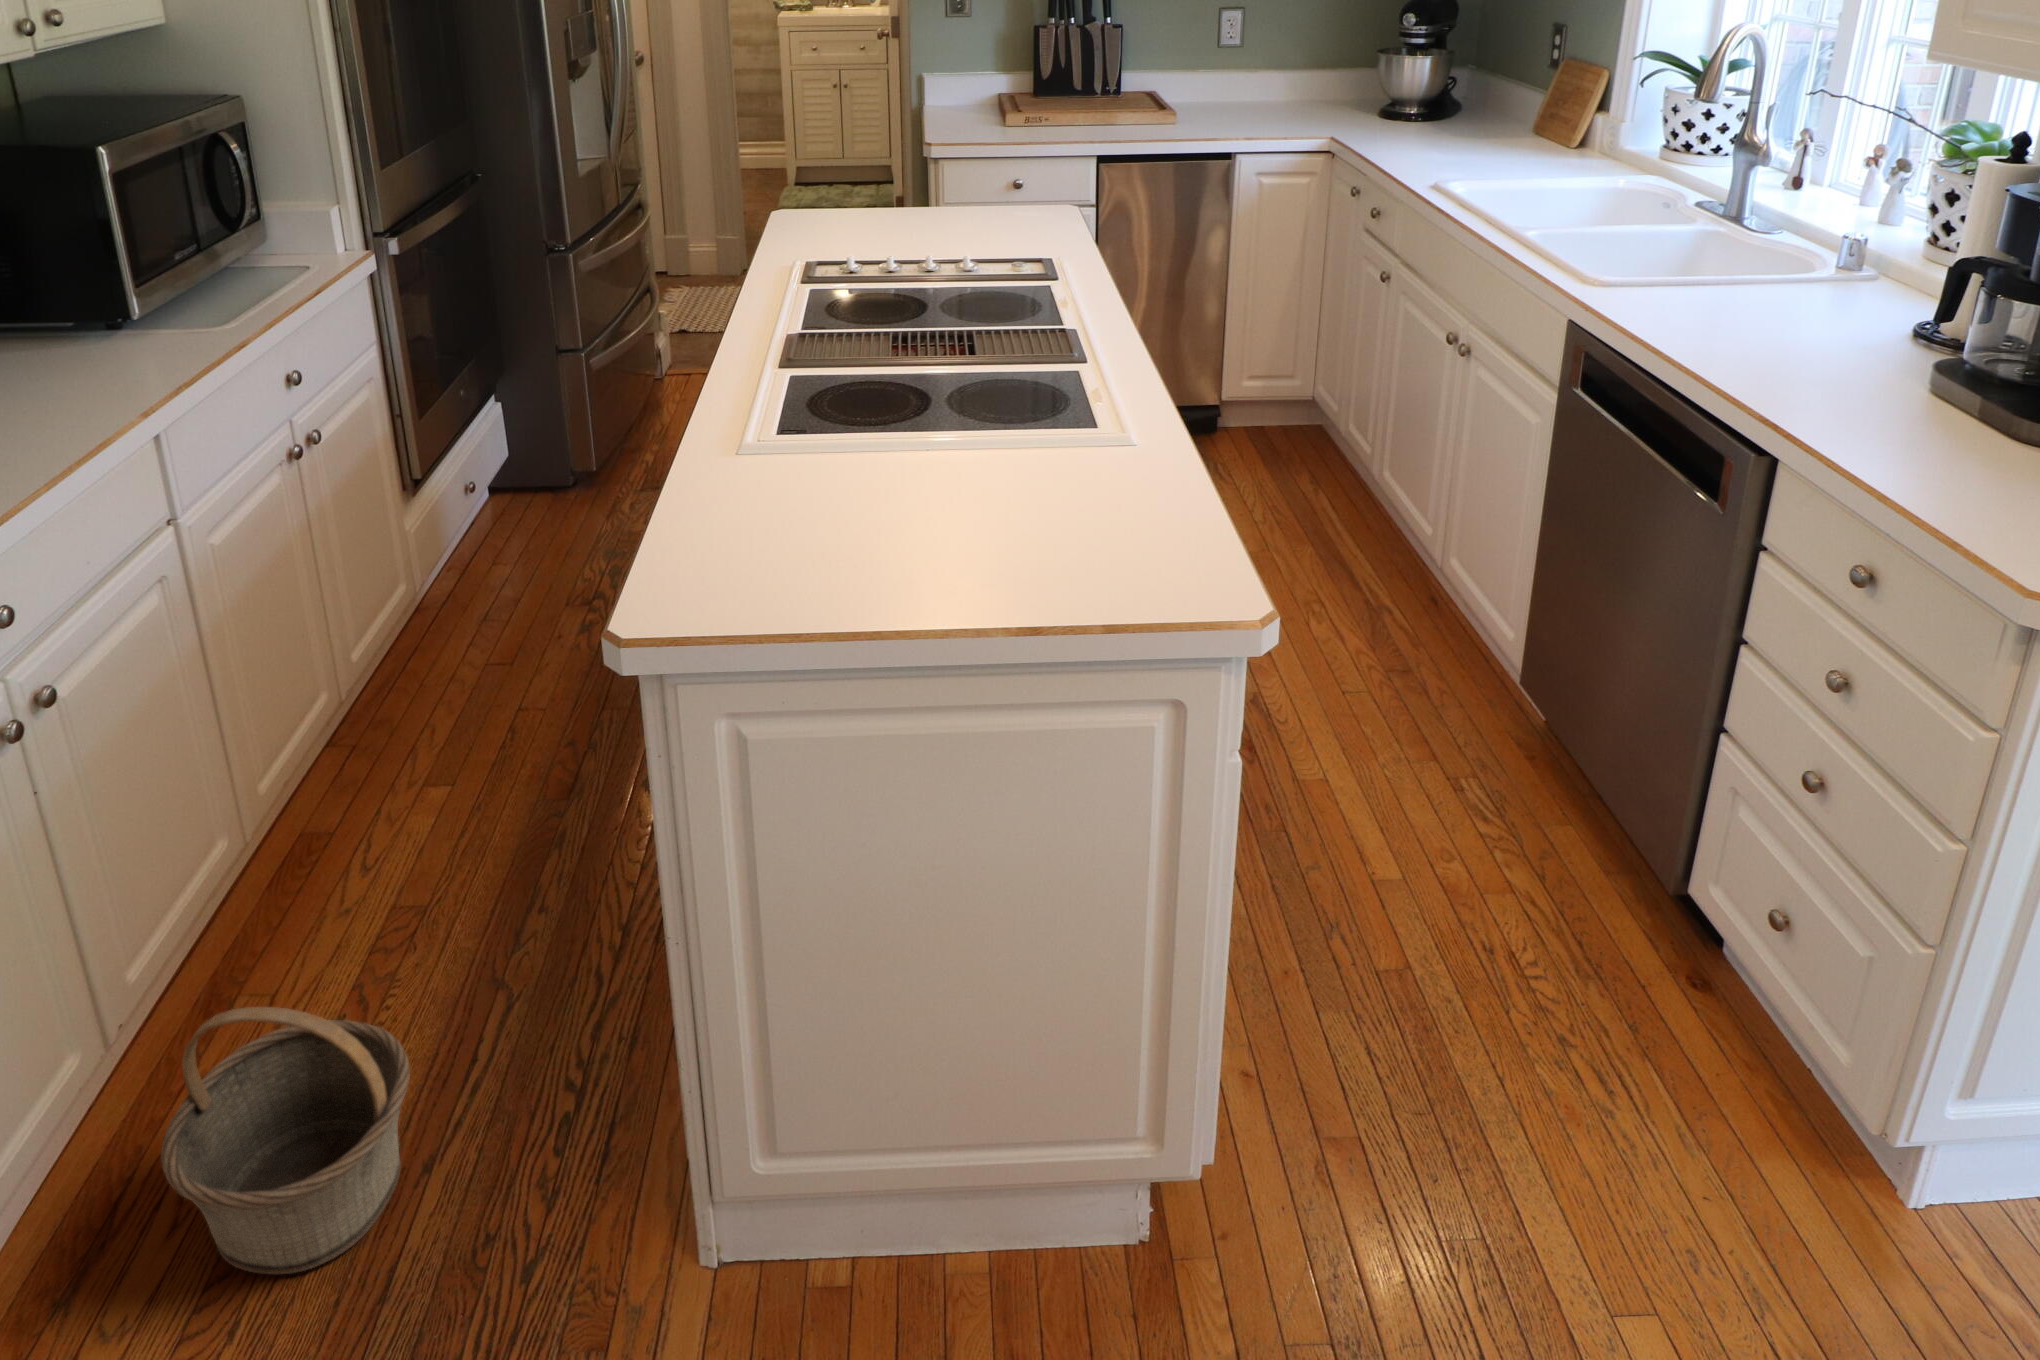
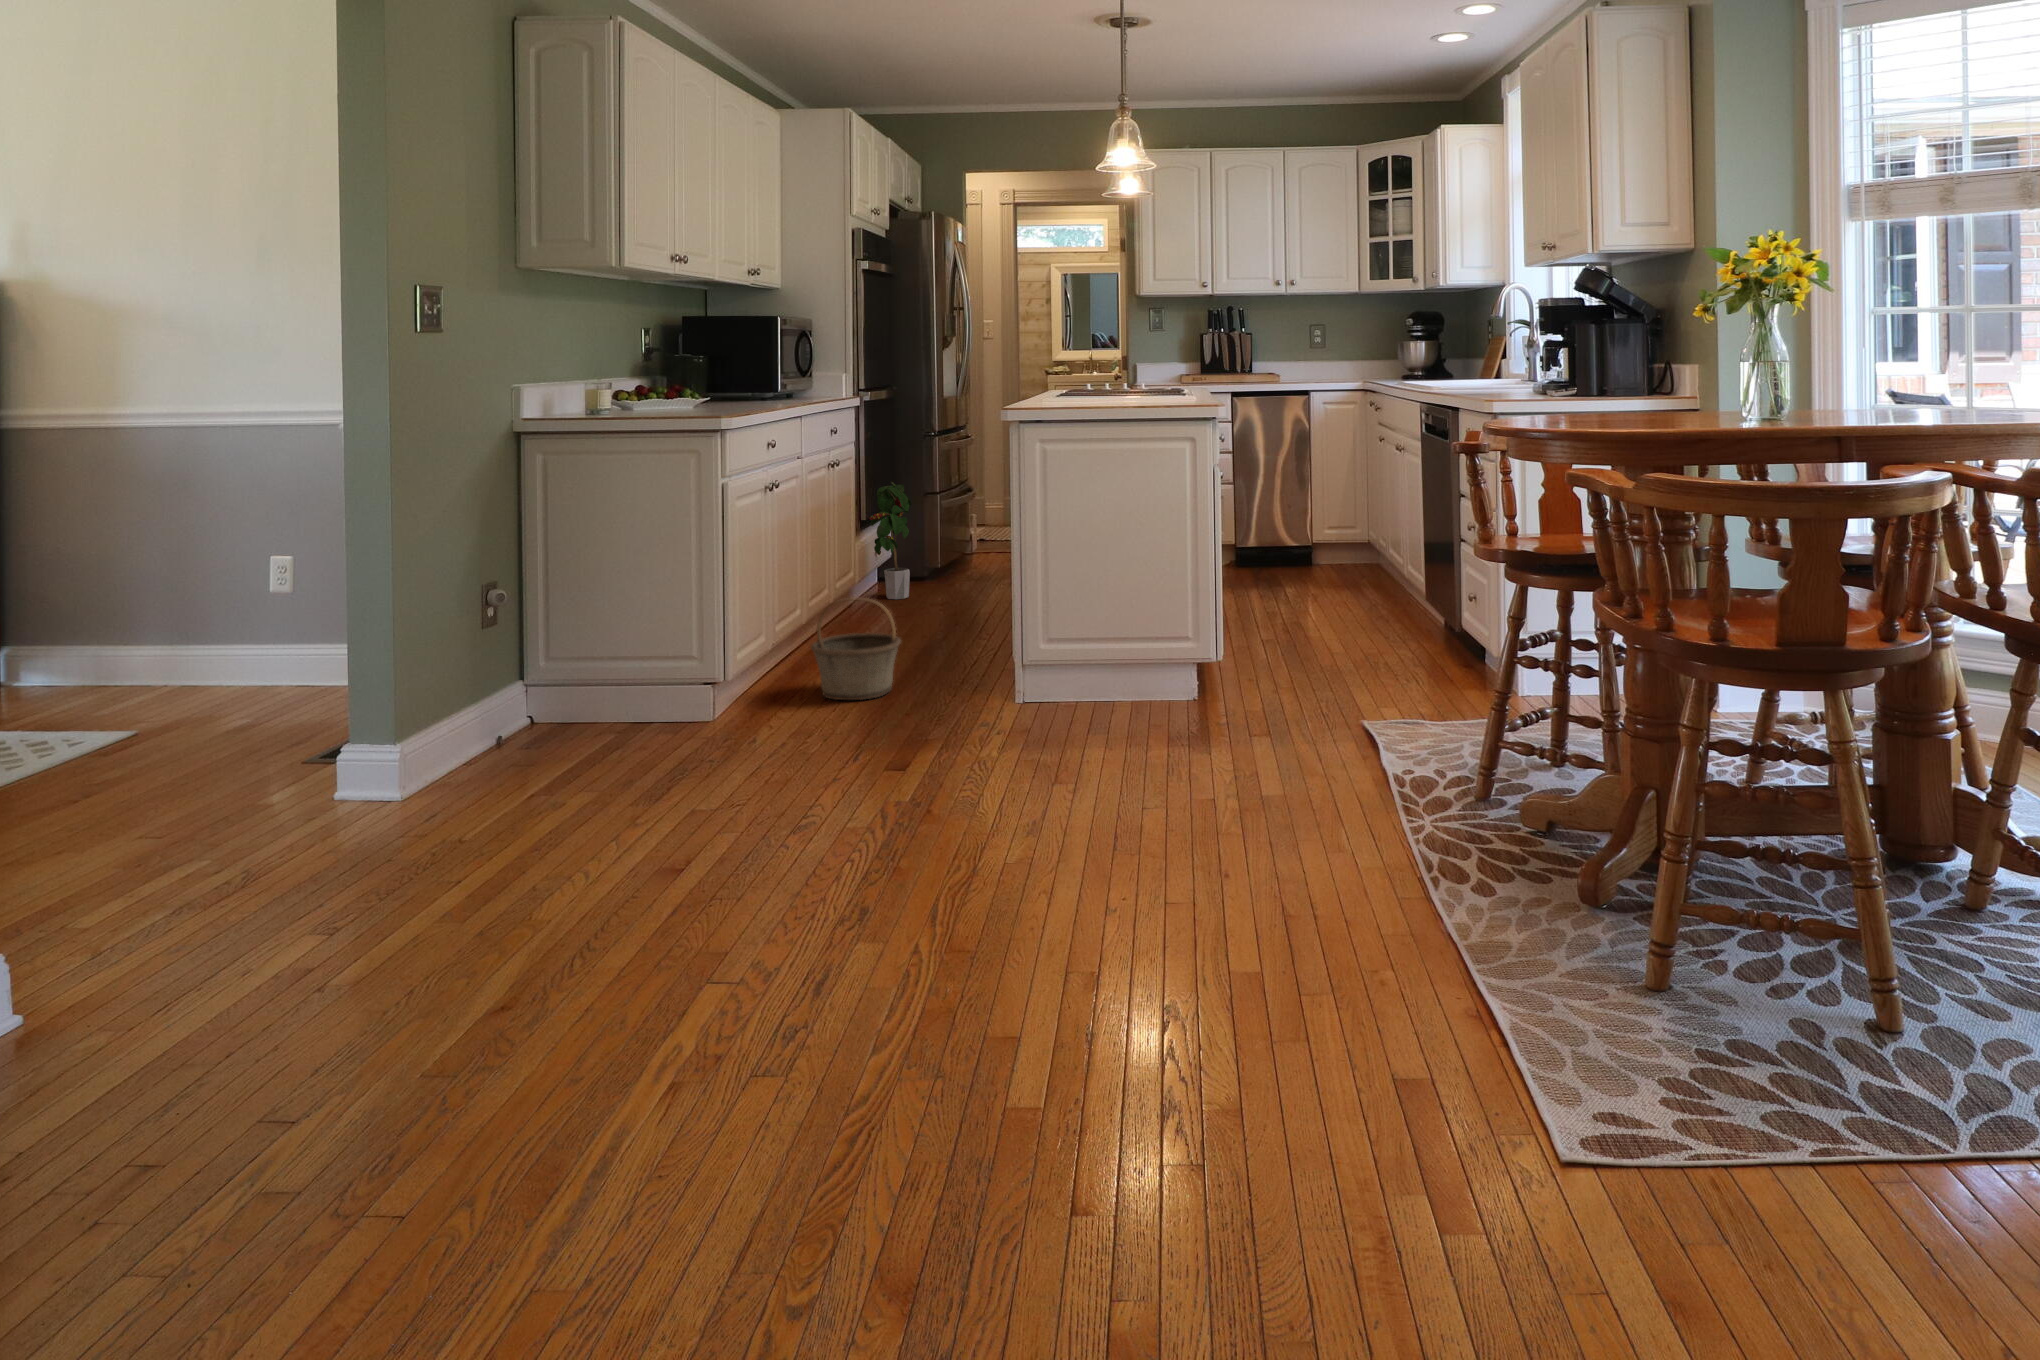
potted plant: none [430,376,528,594] -> present [870,482,911,599]

